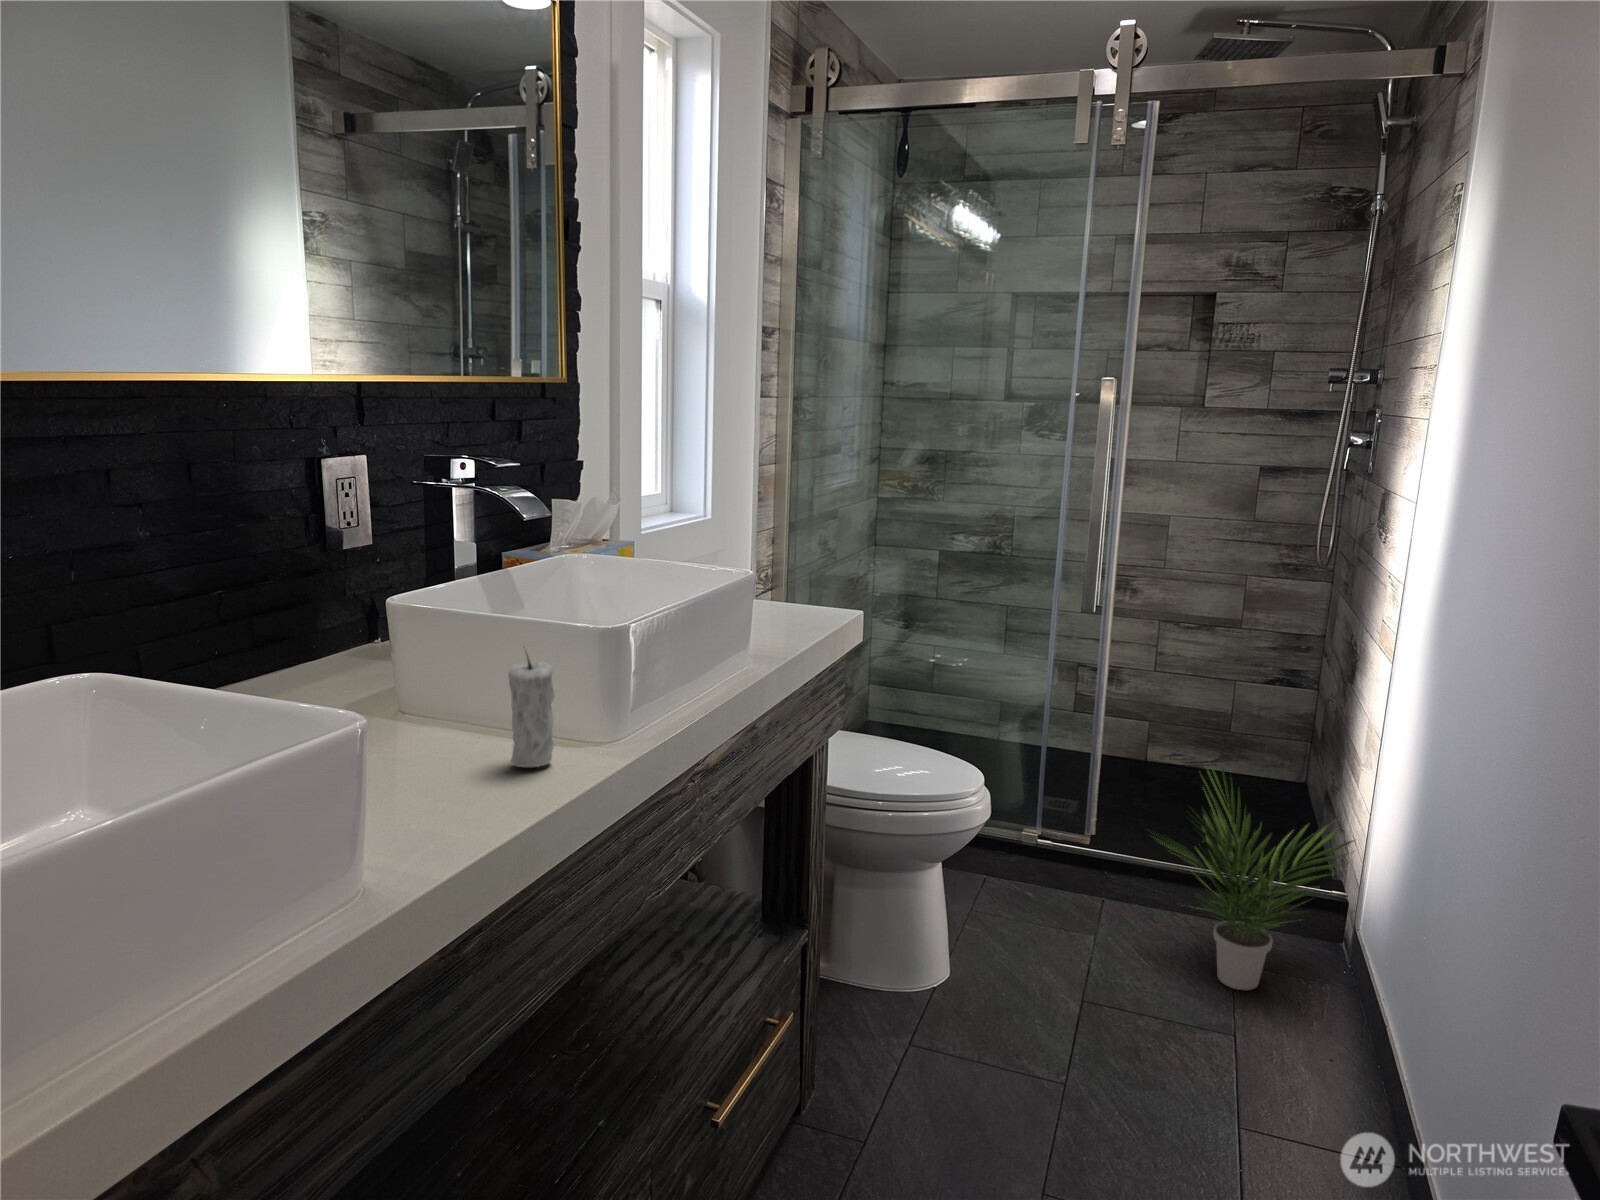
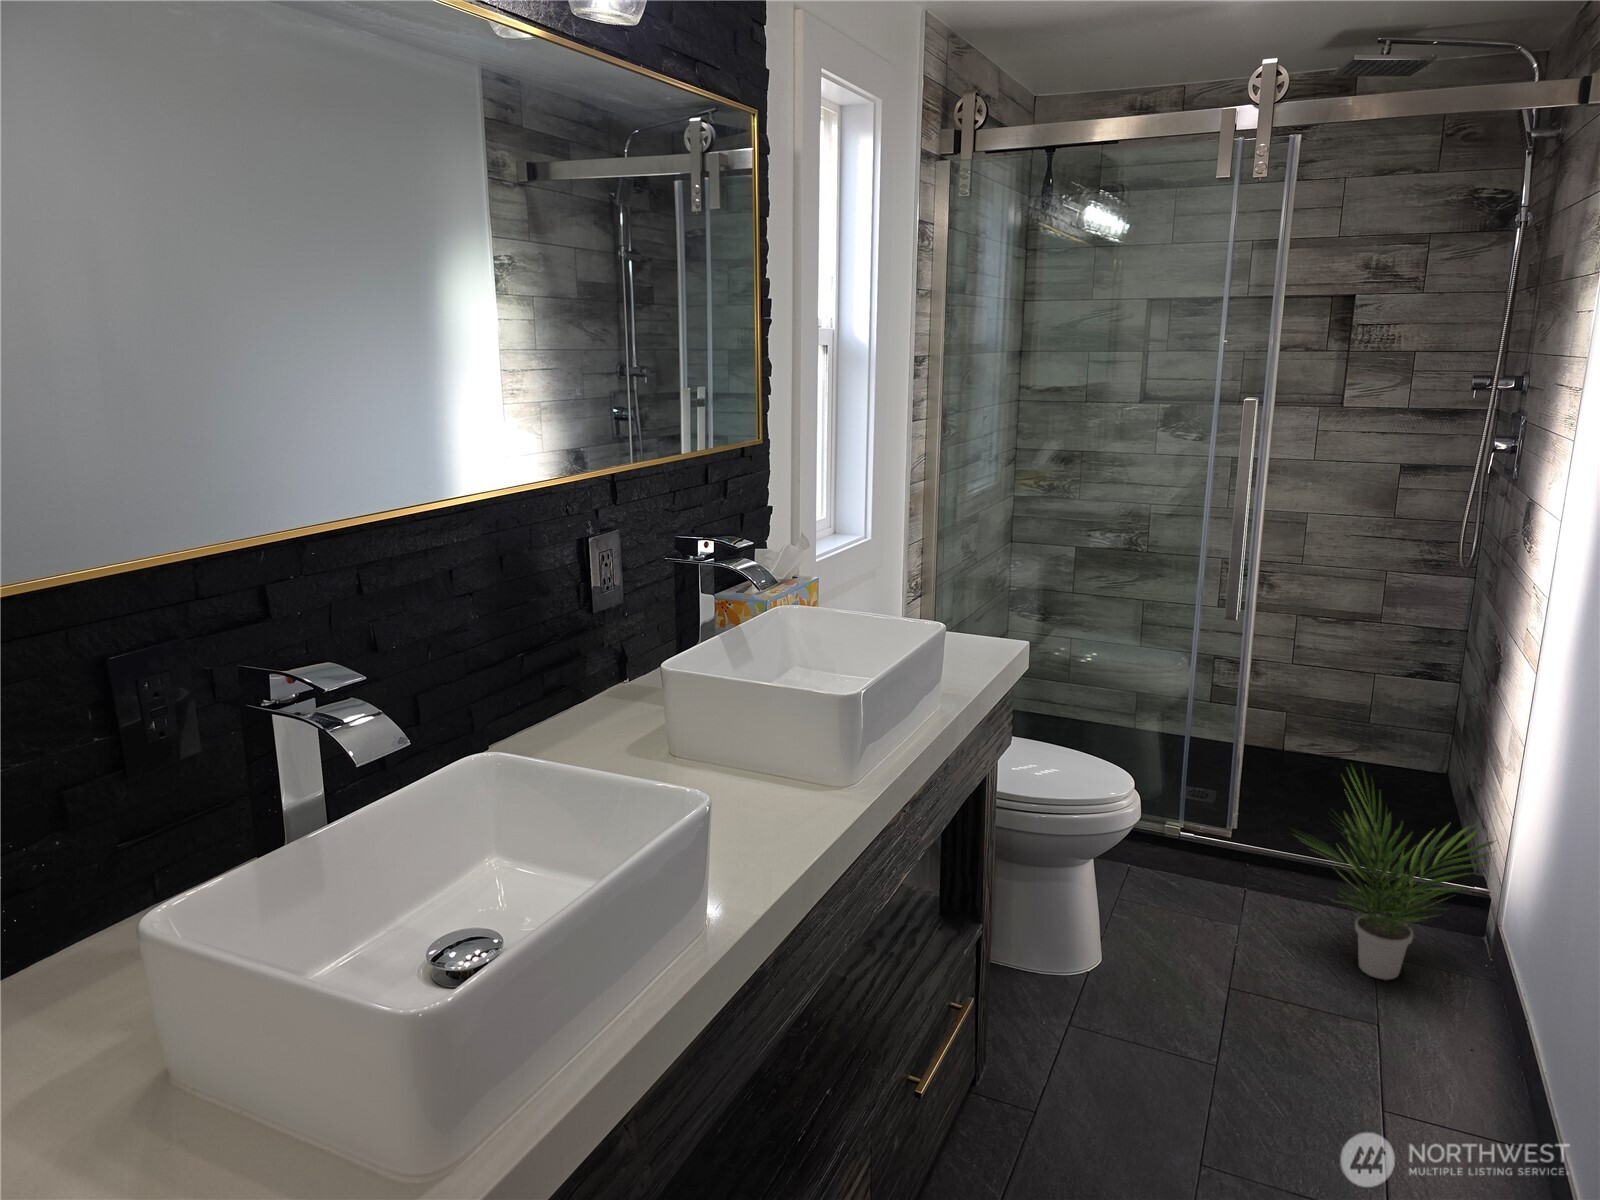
candle: present [508,647,554,767] -> none [777,713,814,812]

